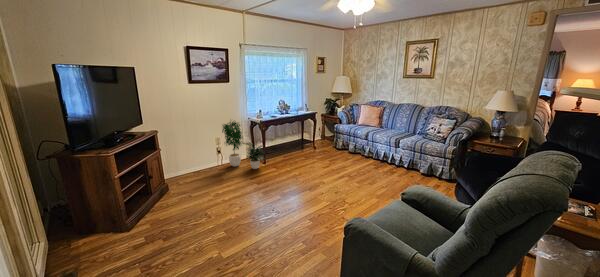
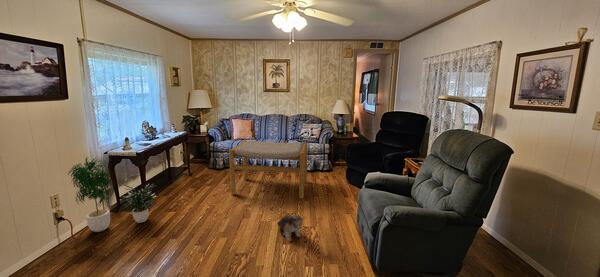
footstool: none [322,126,407,195] -> present [229,140,307,199]
plush toy: none [310,197,329,220] -> present [278,215,305,241]

